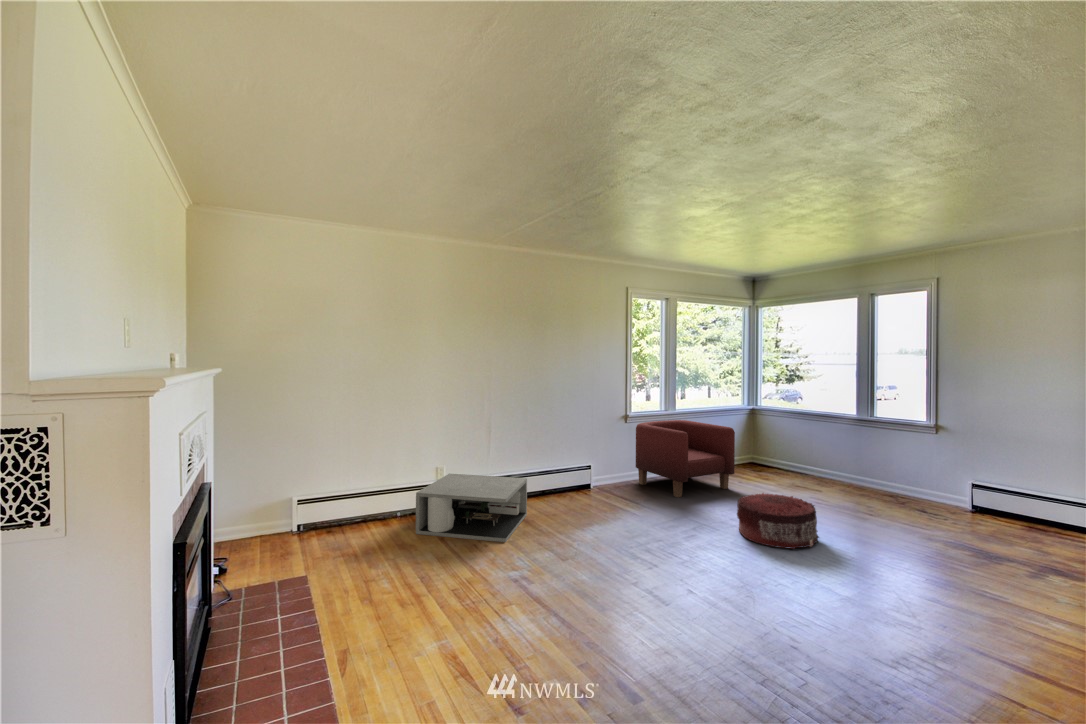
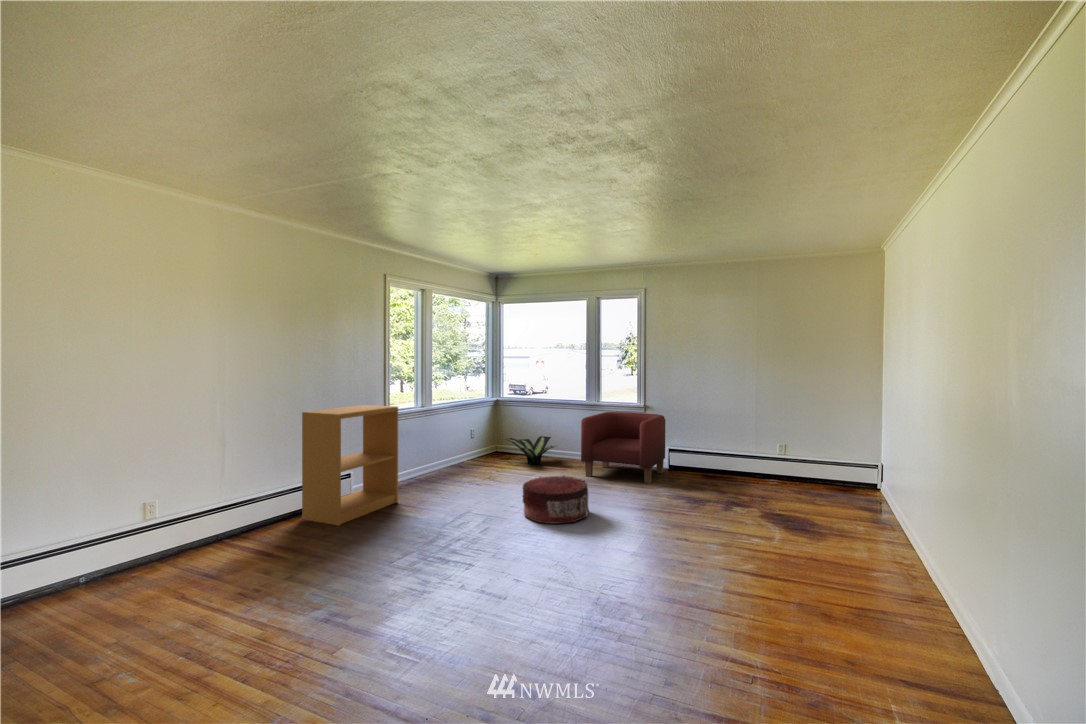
bookshelf: none [548,406,628,506] -> present [302,405,398,525]
armchair: present [636,420,735,497] -> present [581,412,665,484]
potted plant: none [754,448,817,480] -> present [506,436,555,465]
coffee table: present [416,474,527,542] -> none [127,499,290,605]

